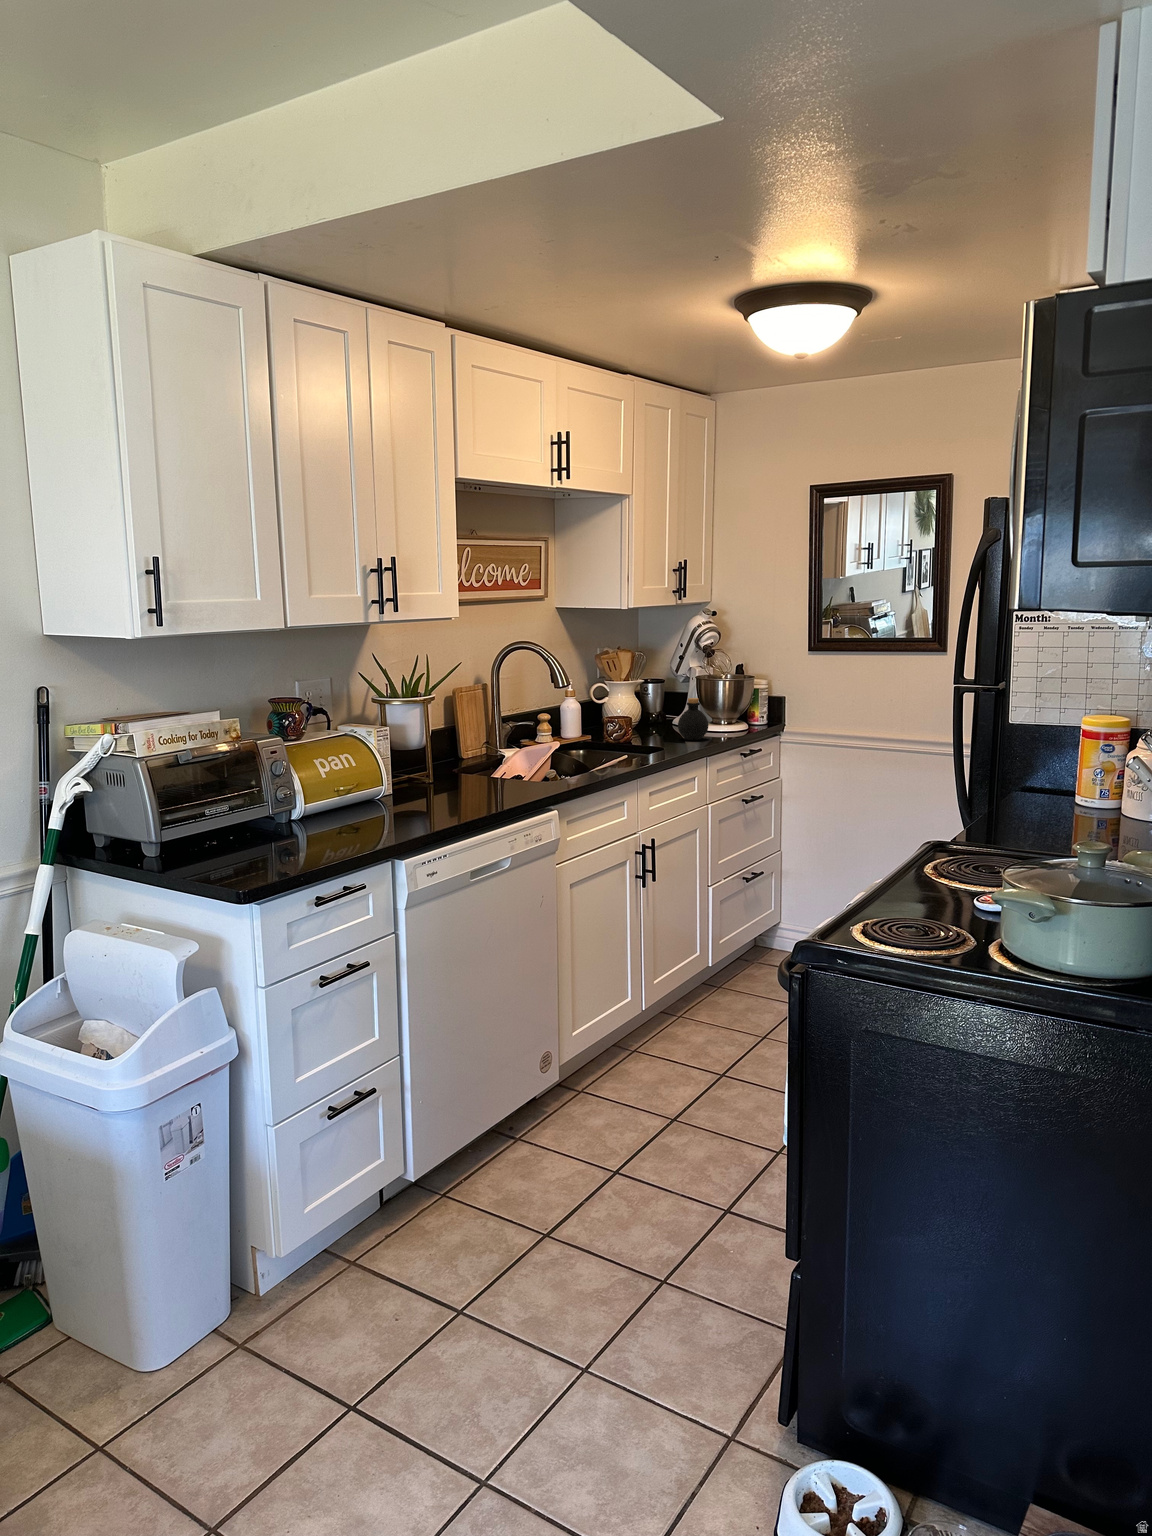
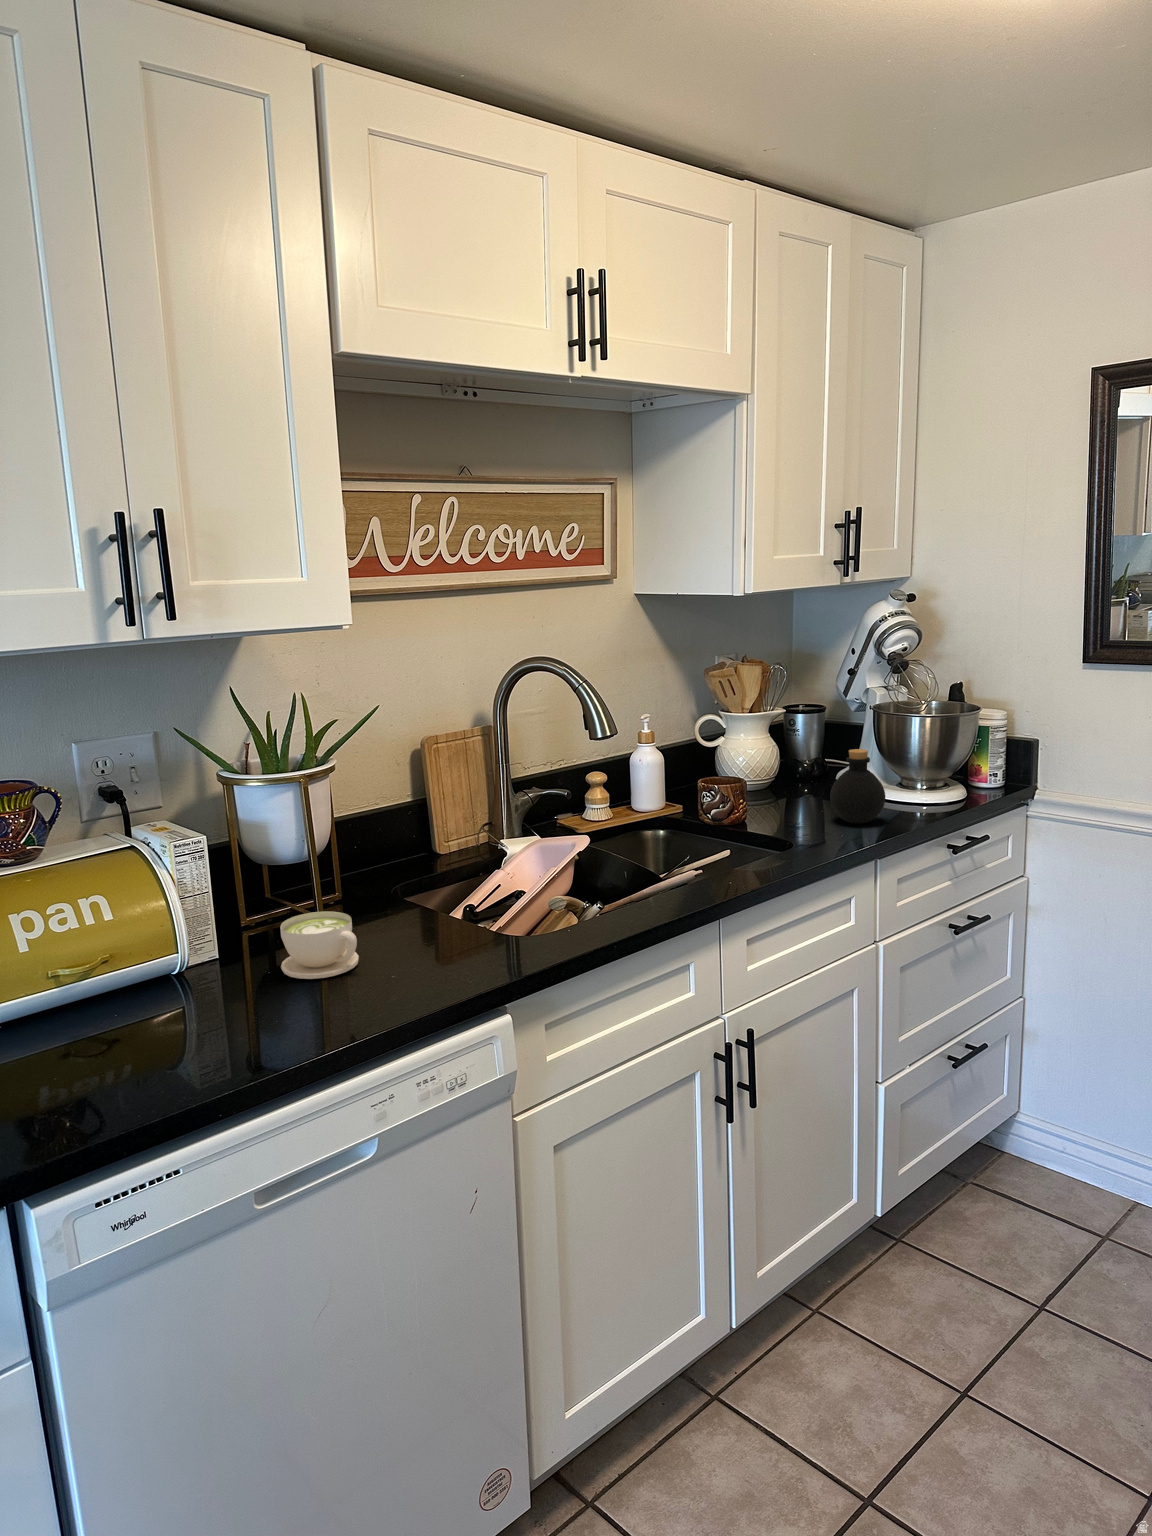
coffee cup: none [432,767,475,797] -> present [280,911,359,979]

